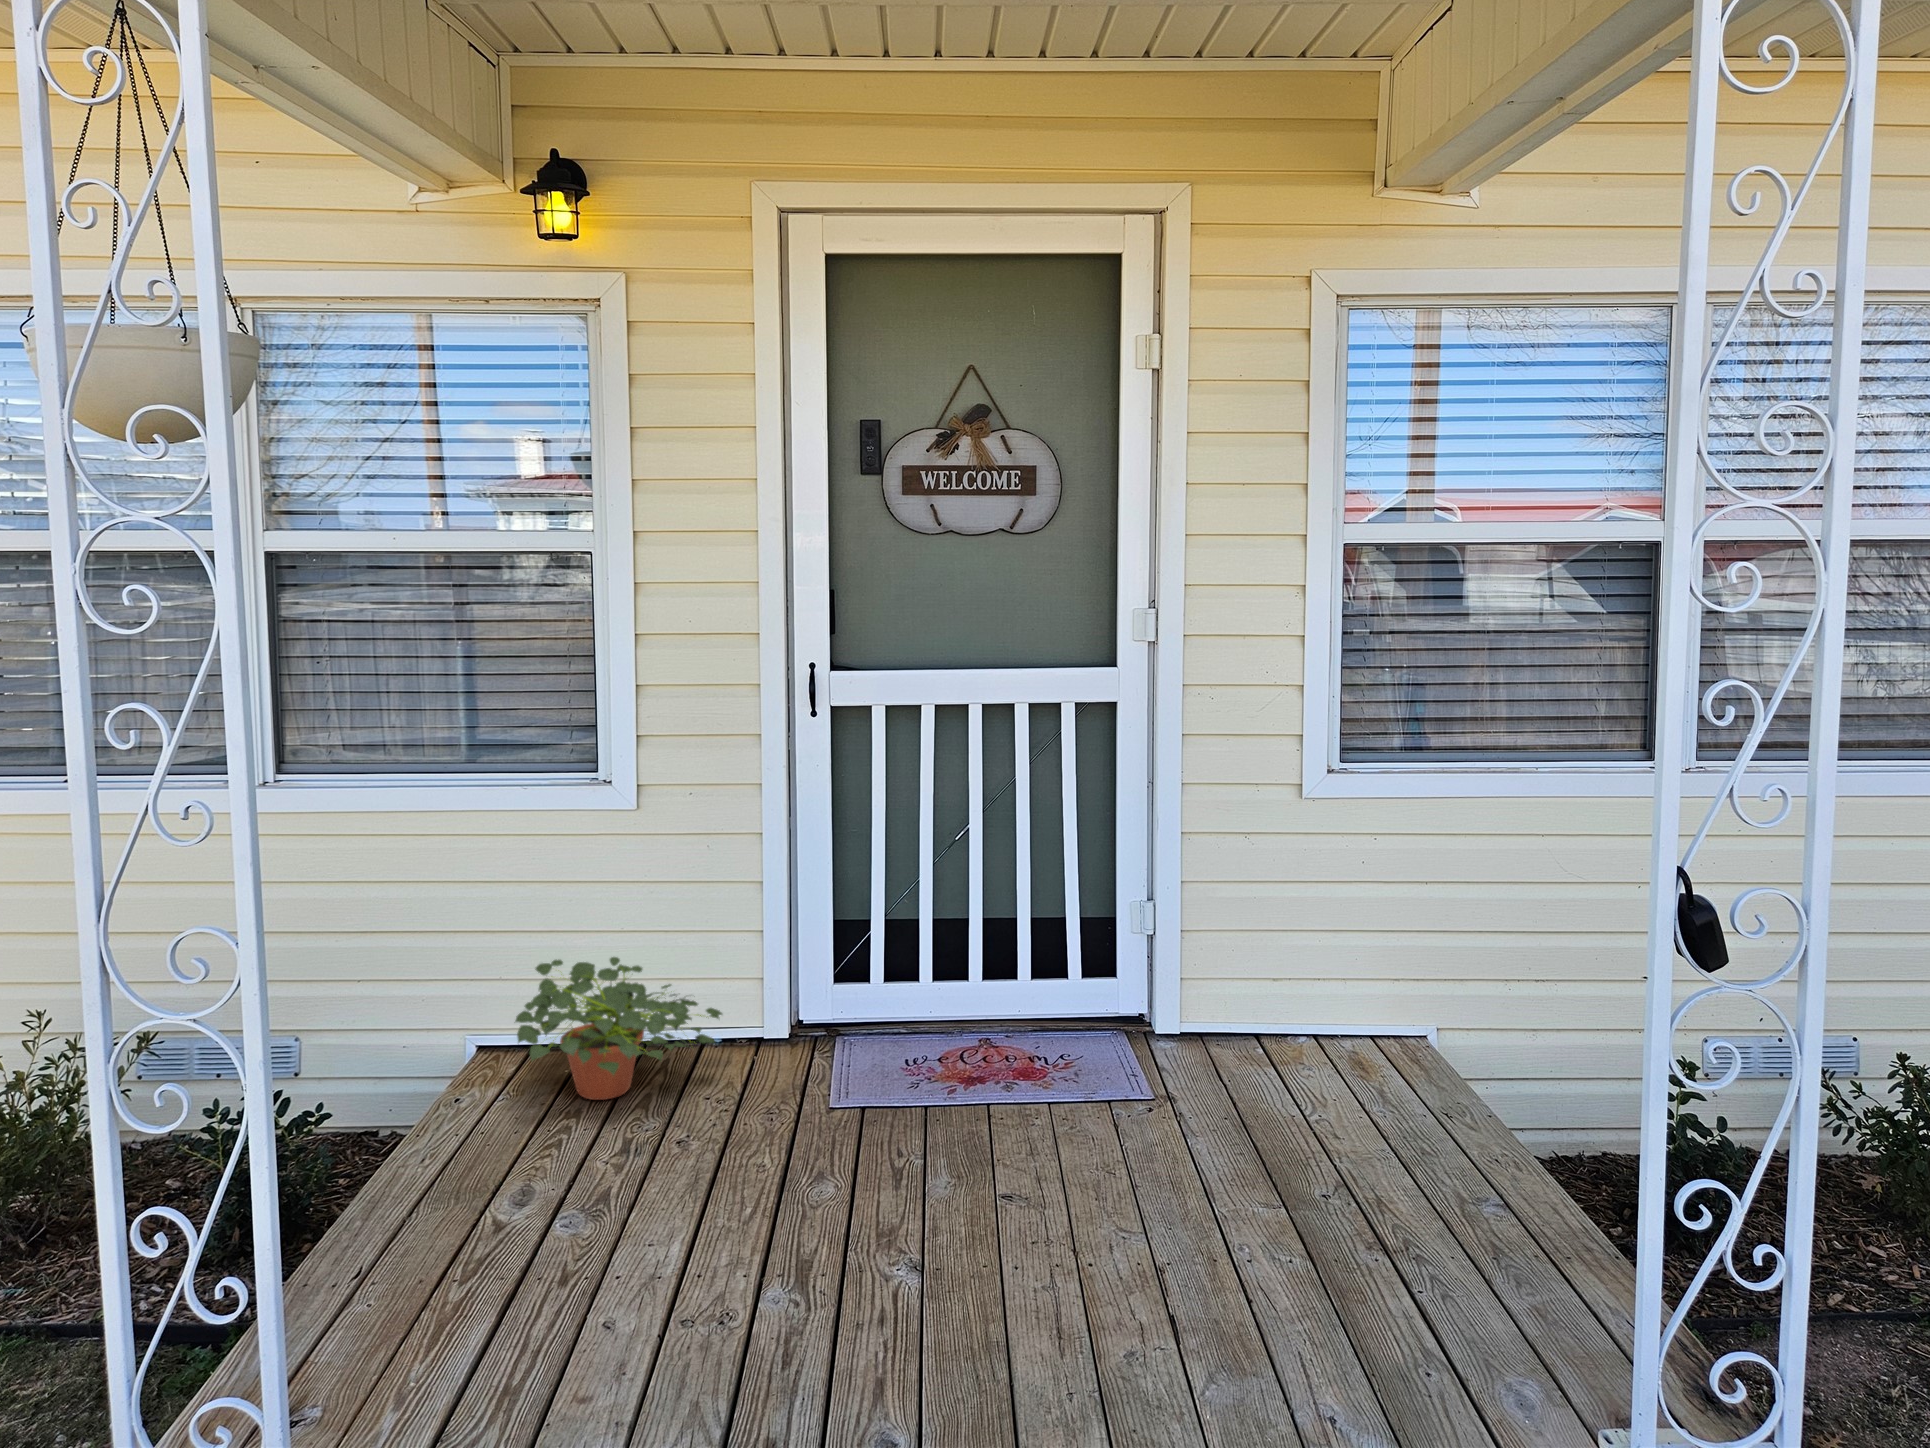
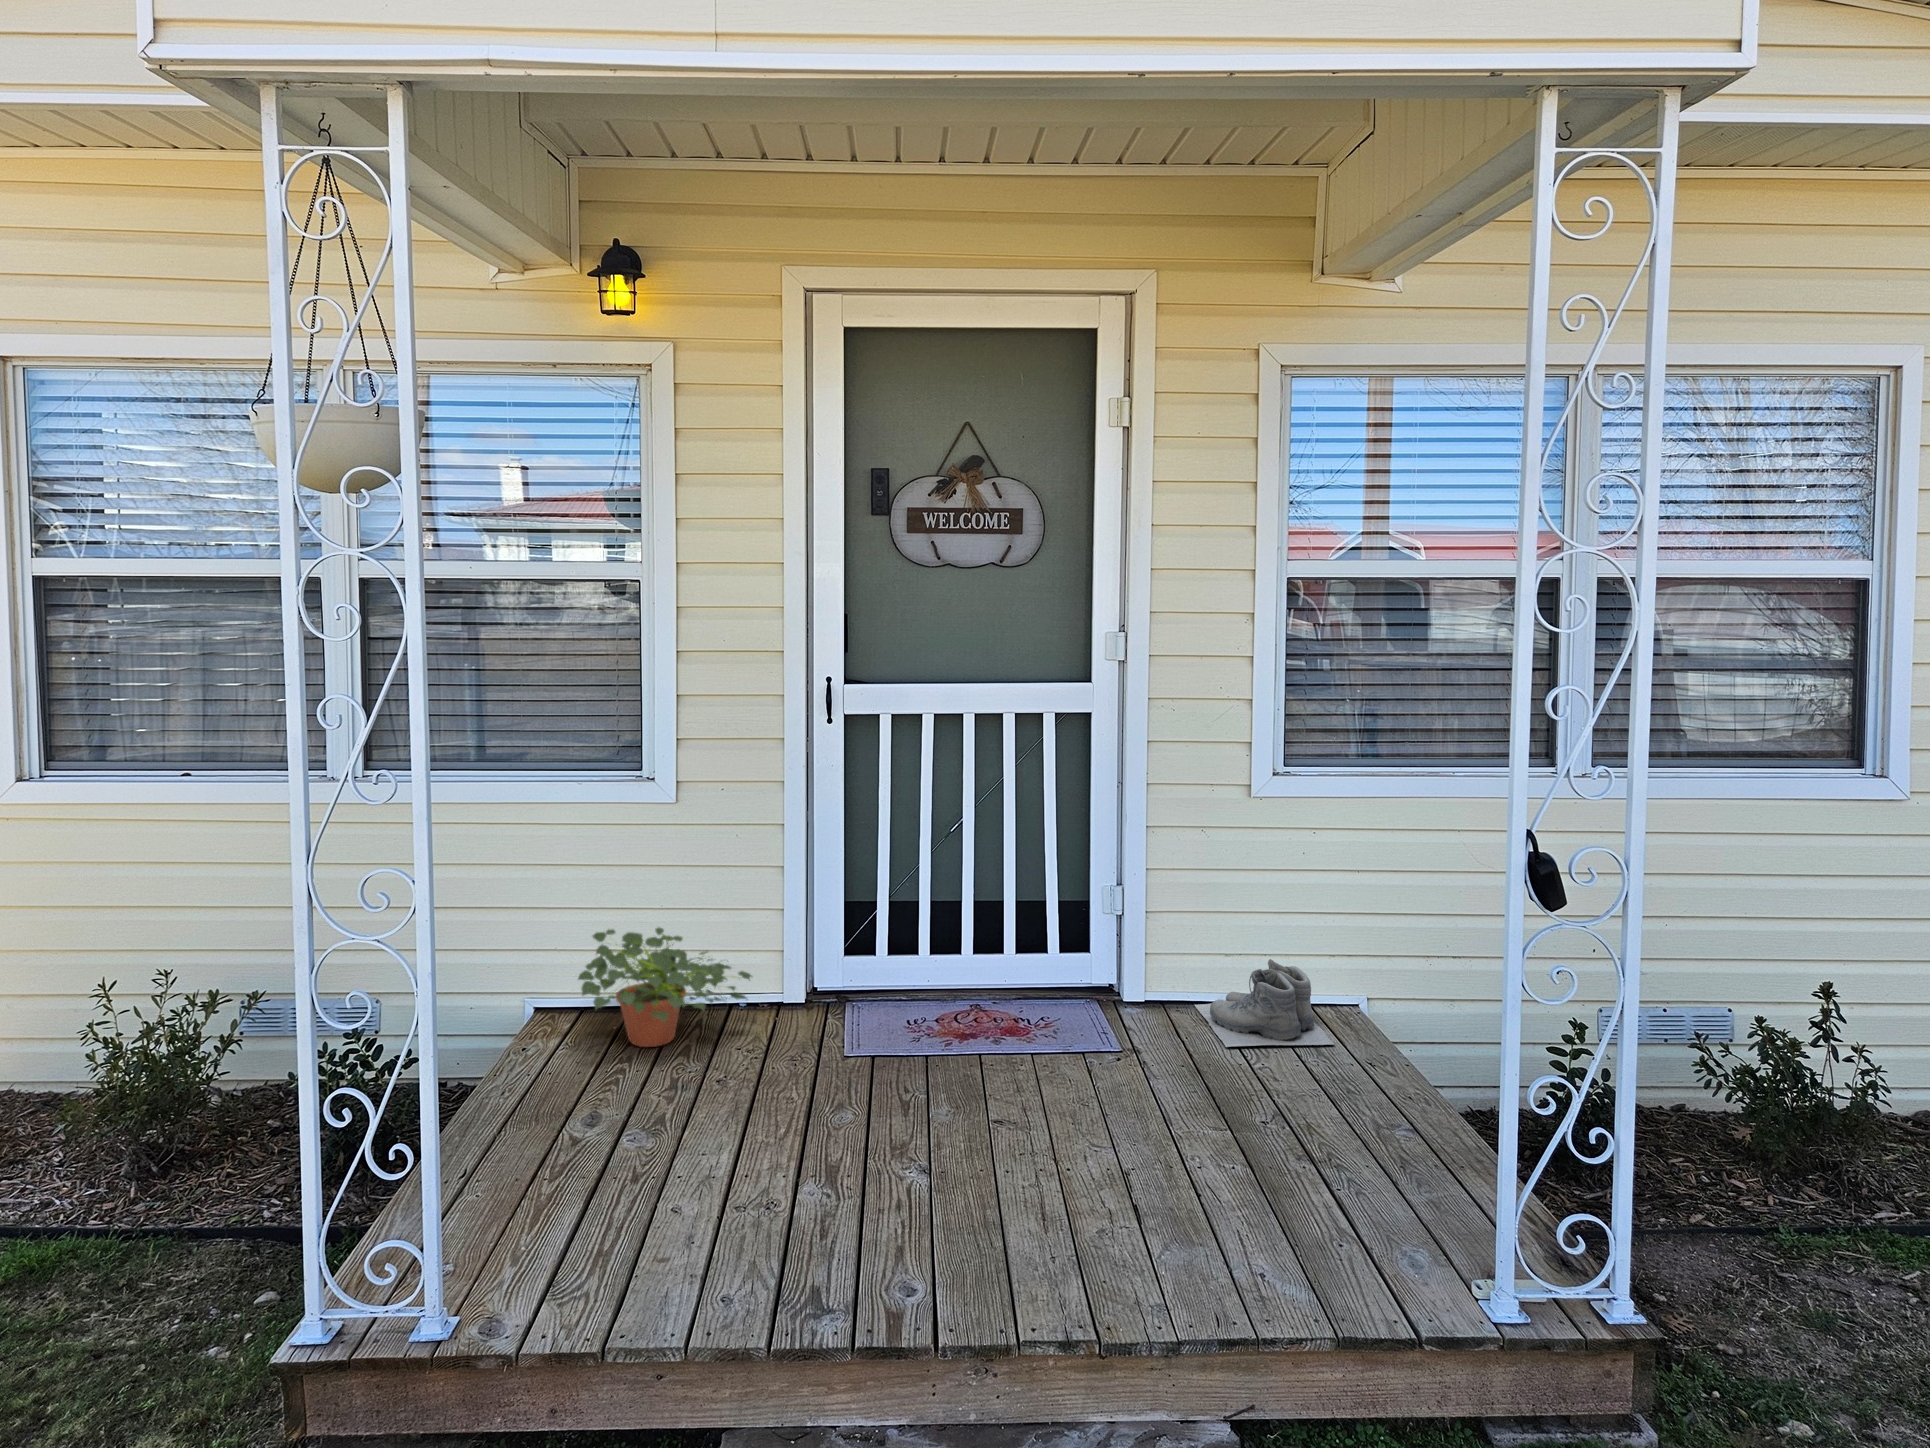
boots: none [1239,990,1406,1097] -> present [1195,959,1334,1047]

